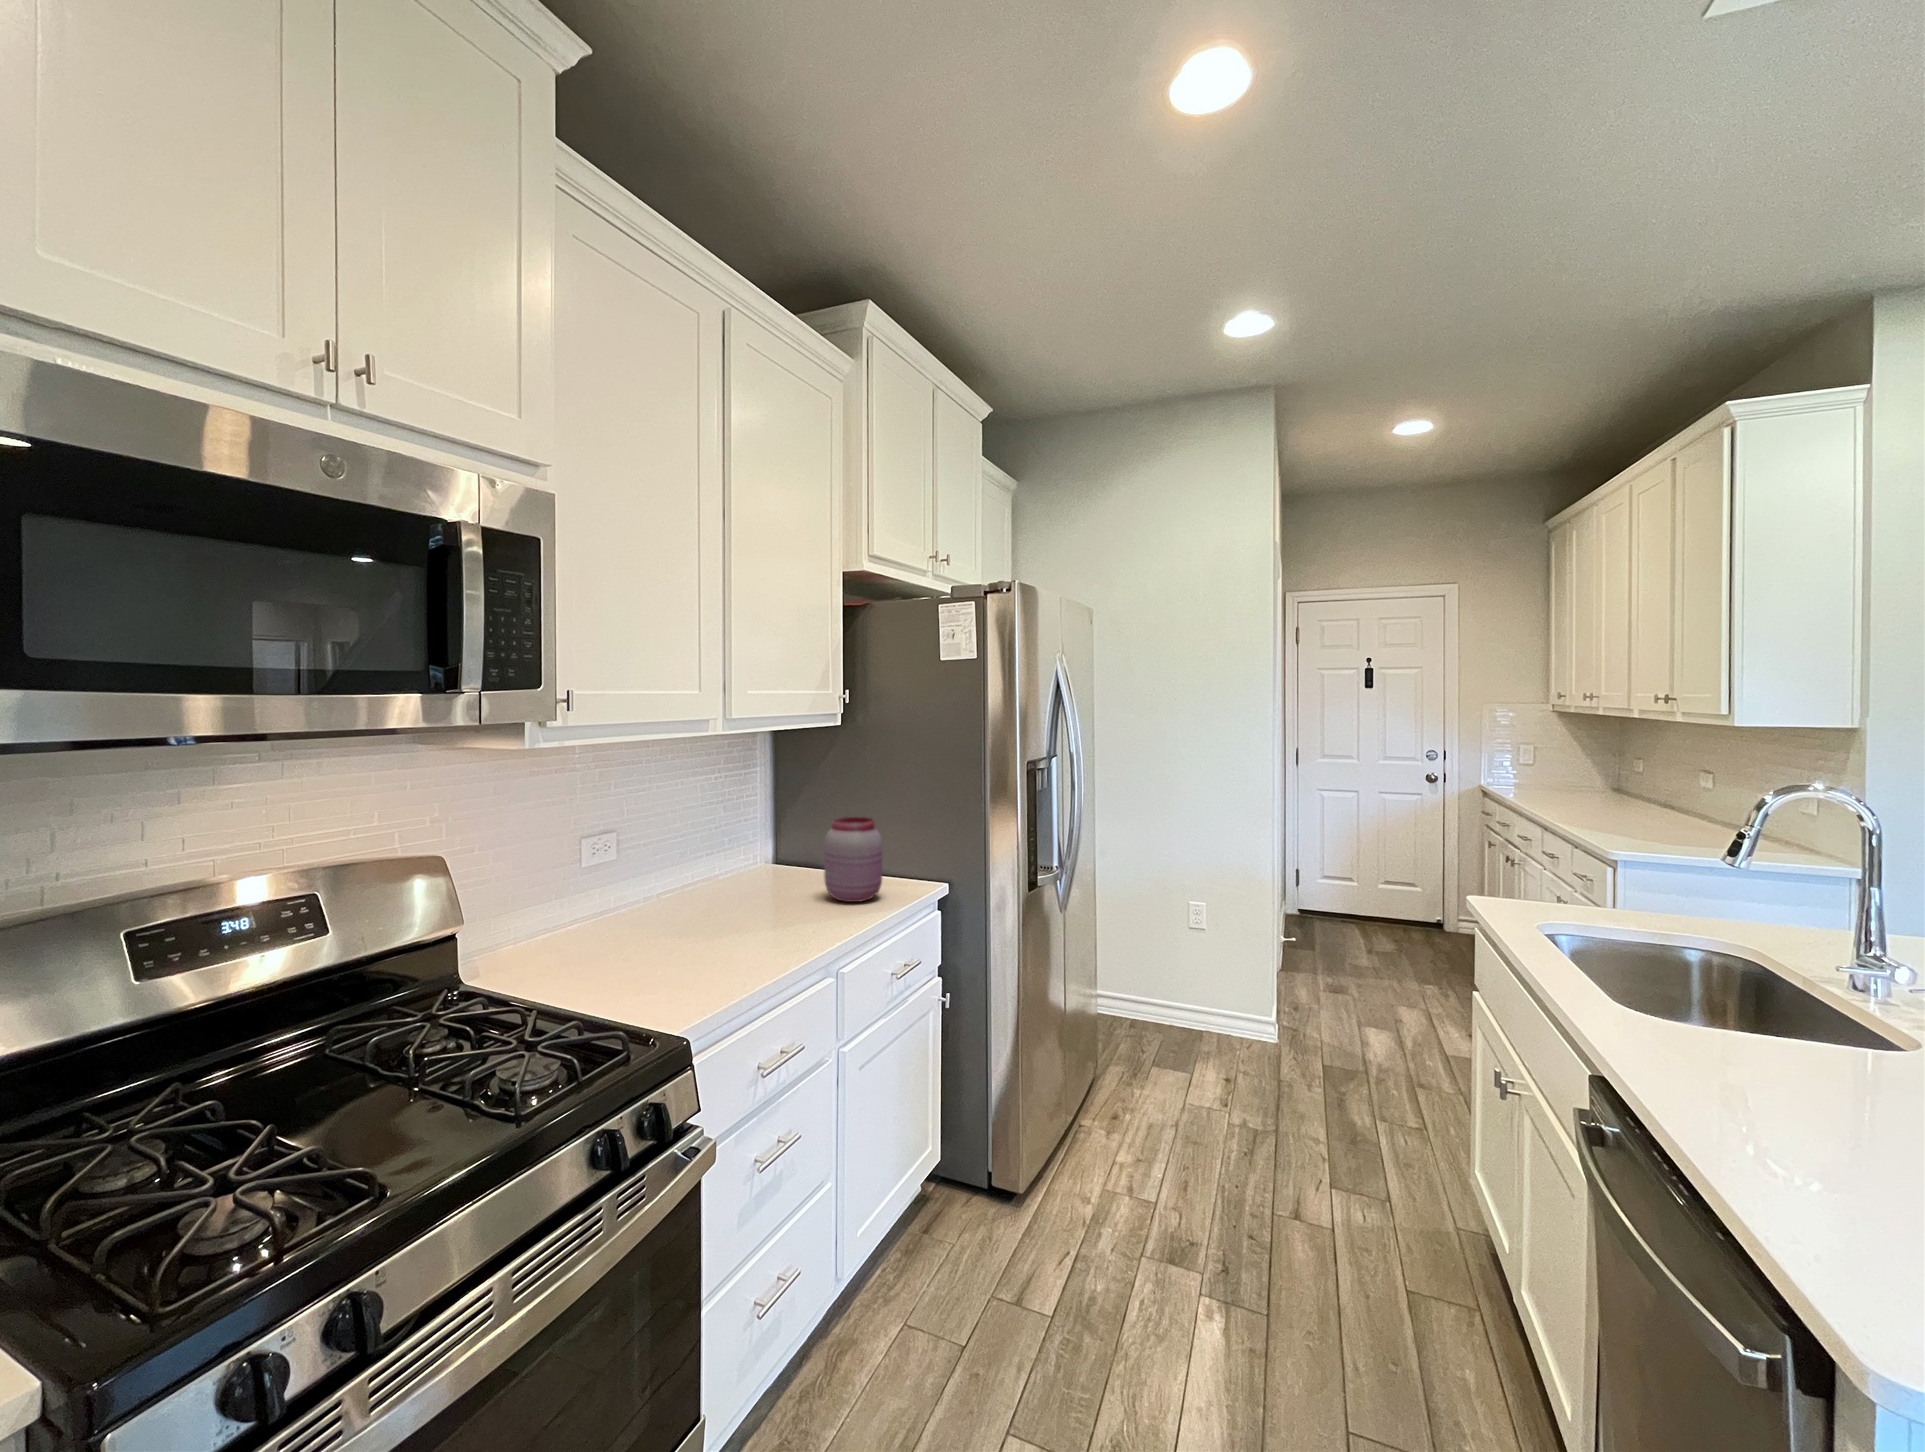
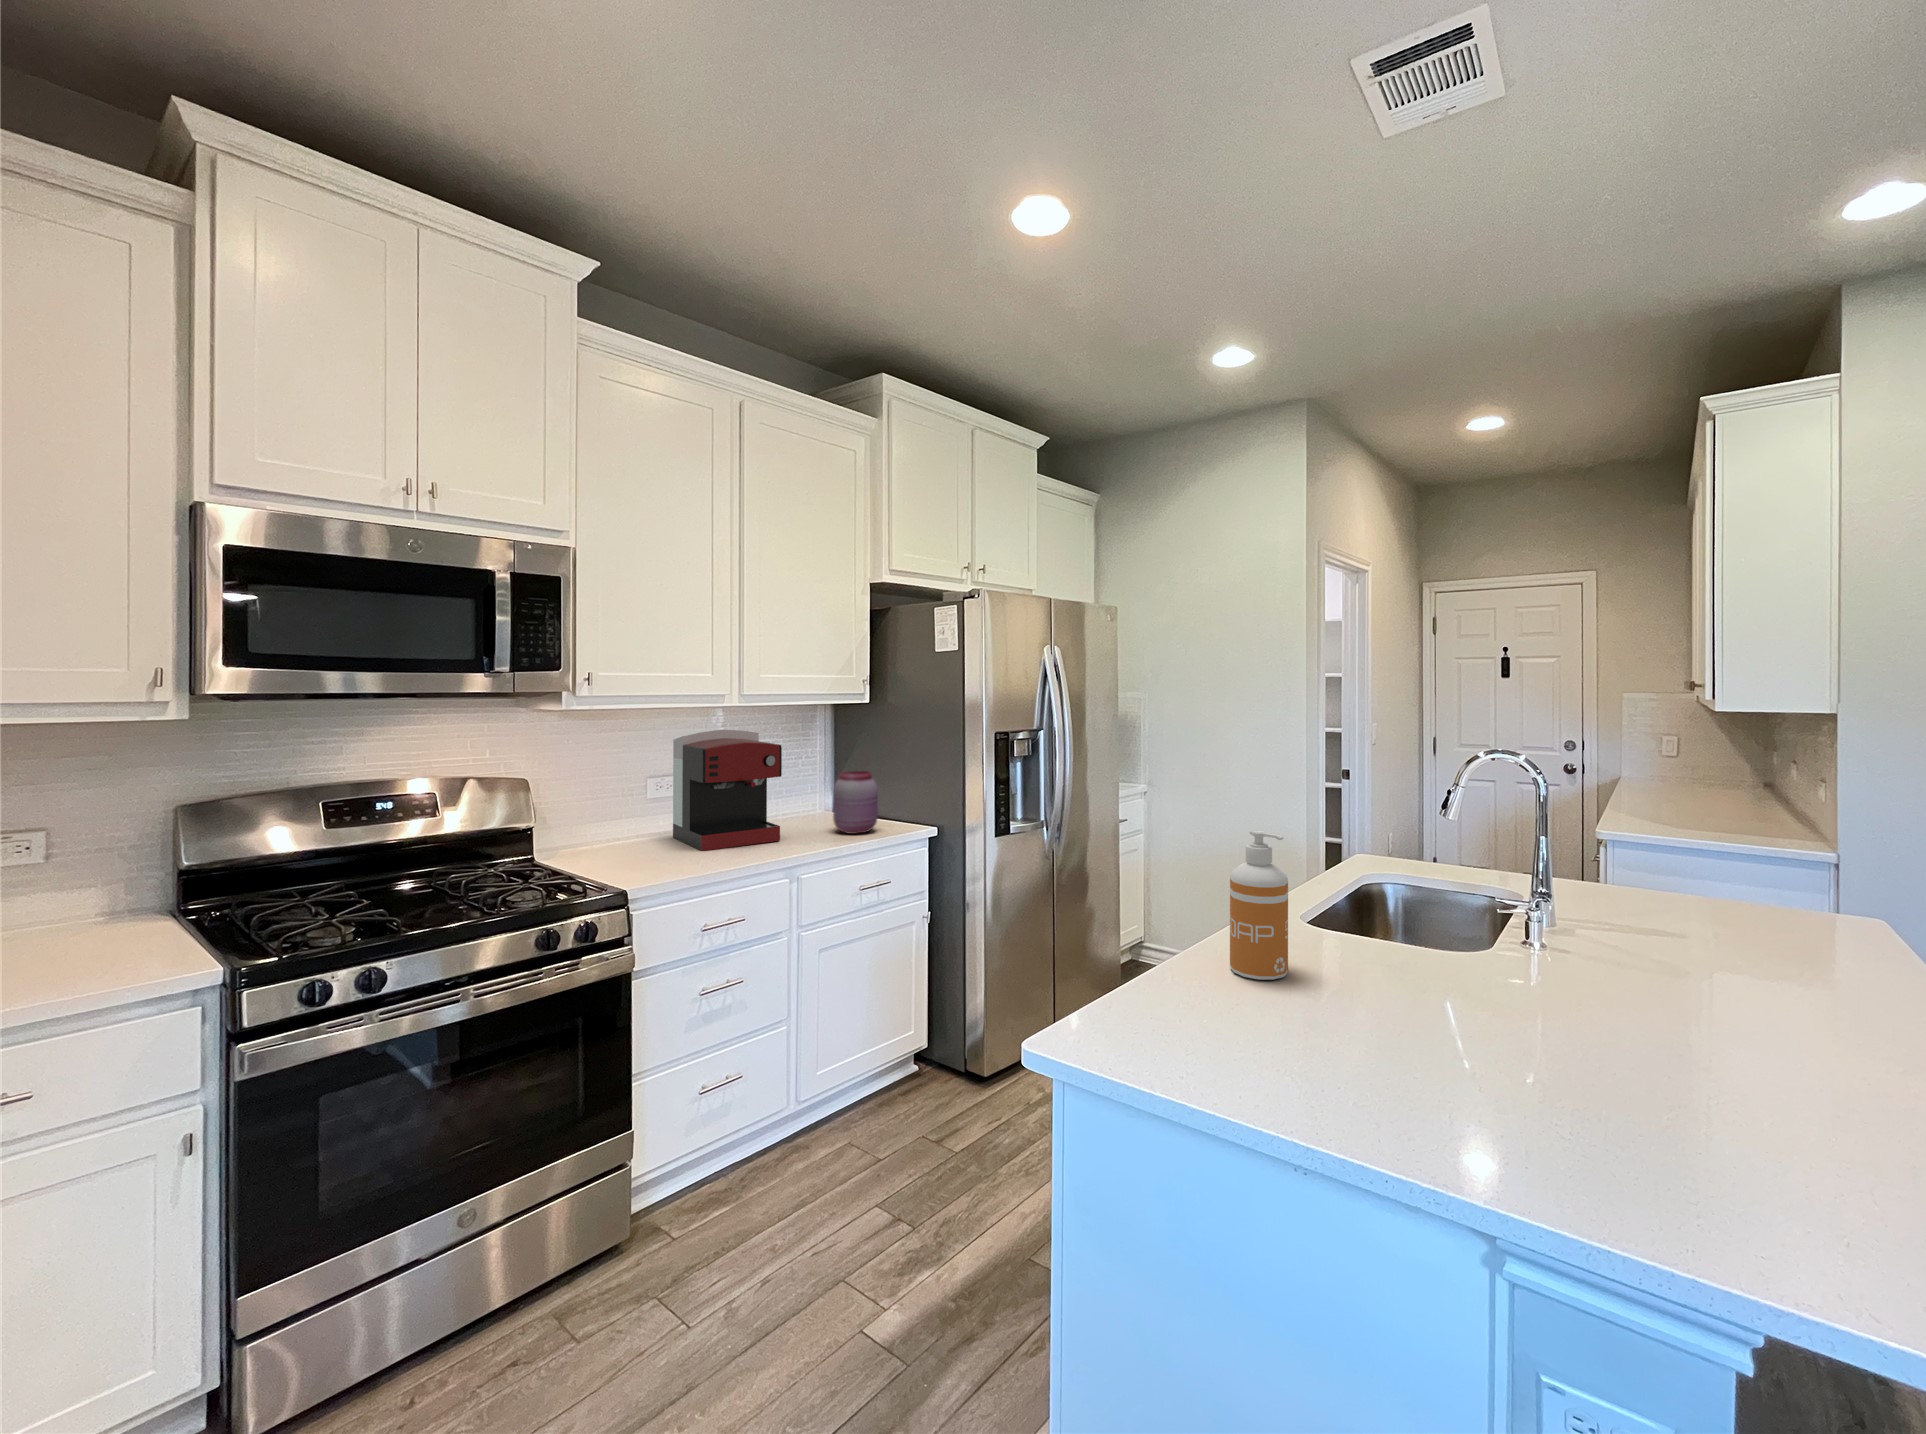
coffee maker: none [617,769,781,946] -> present [673,730,782,851]
soap dispenser: none [1739,904,1851,1121] -> present [1230,830,1288,980]

